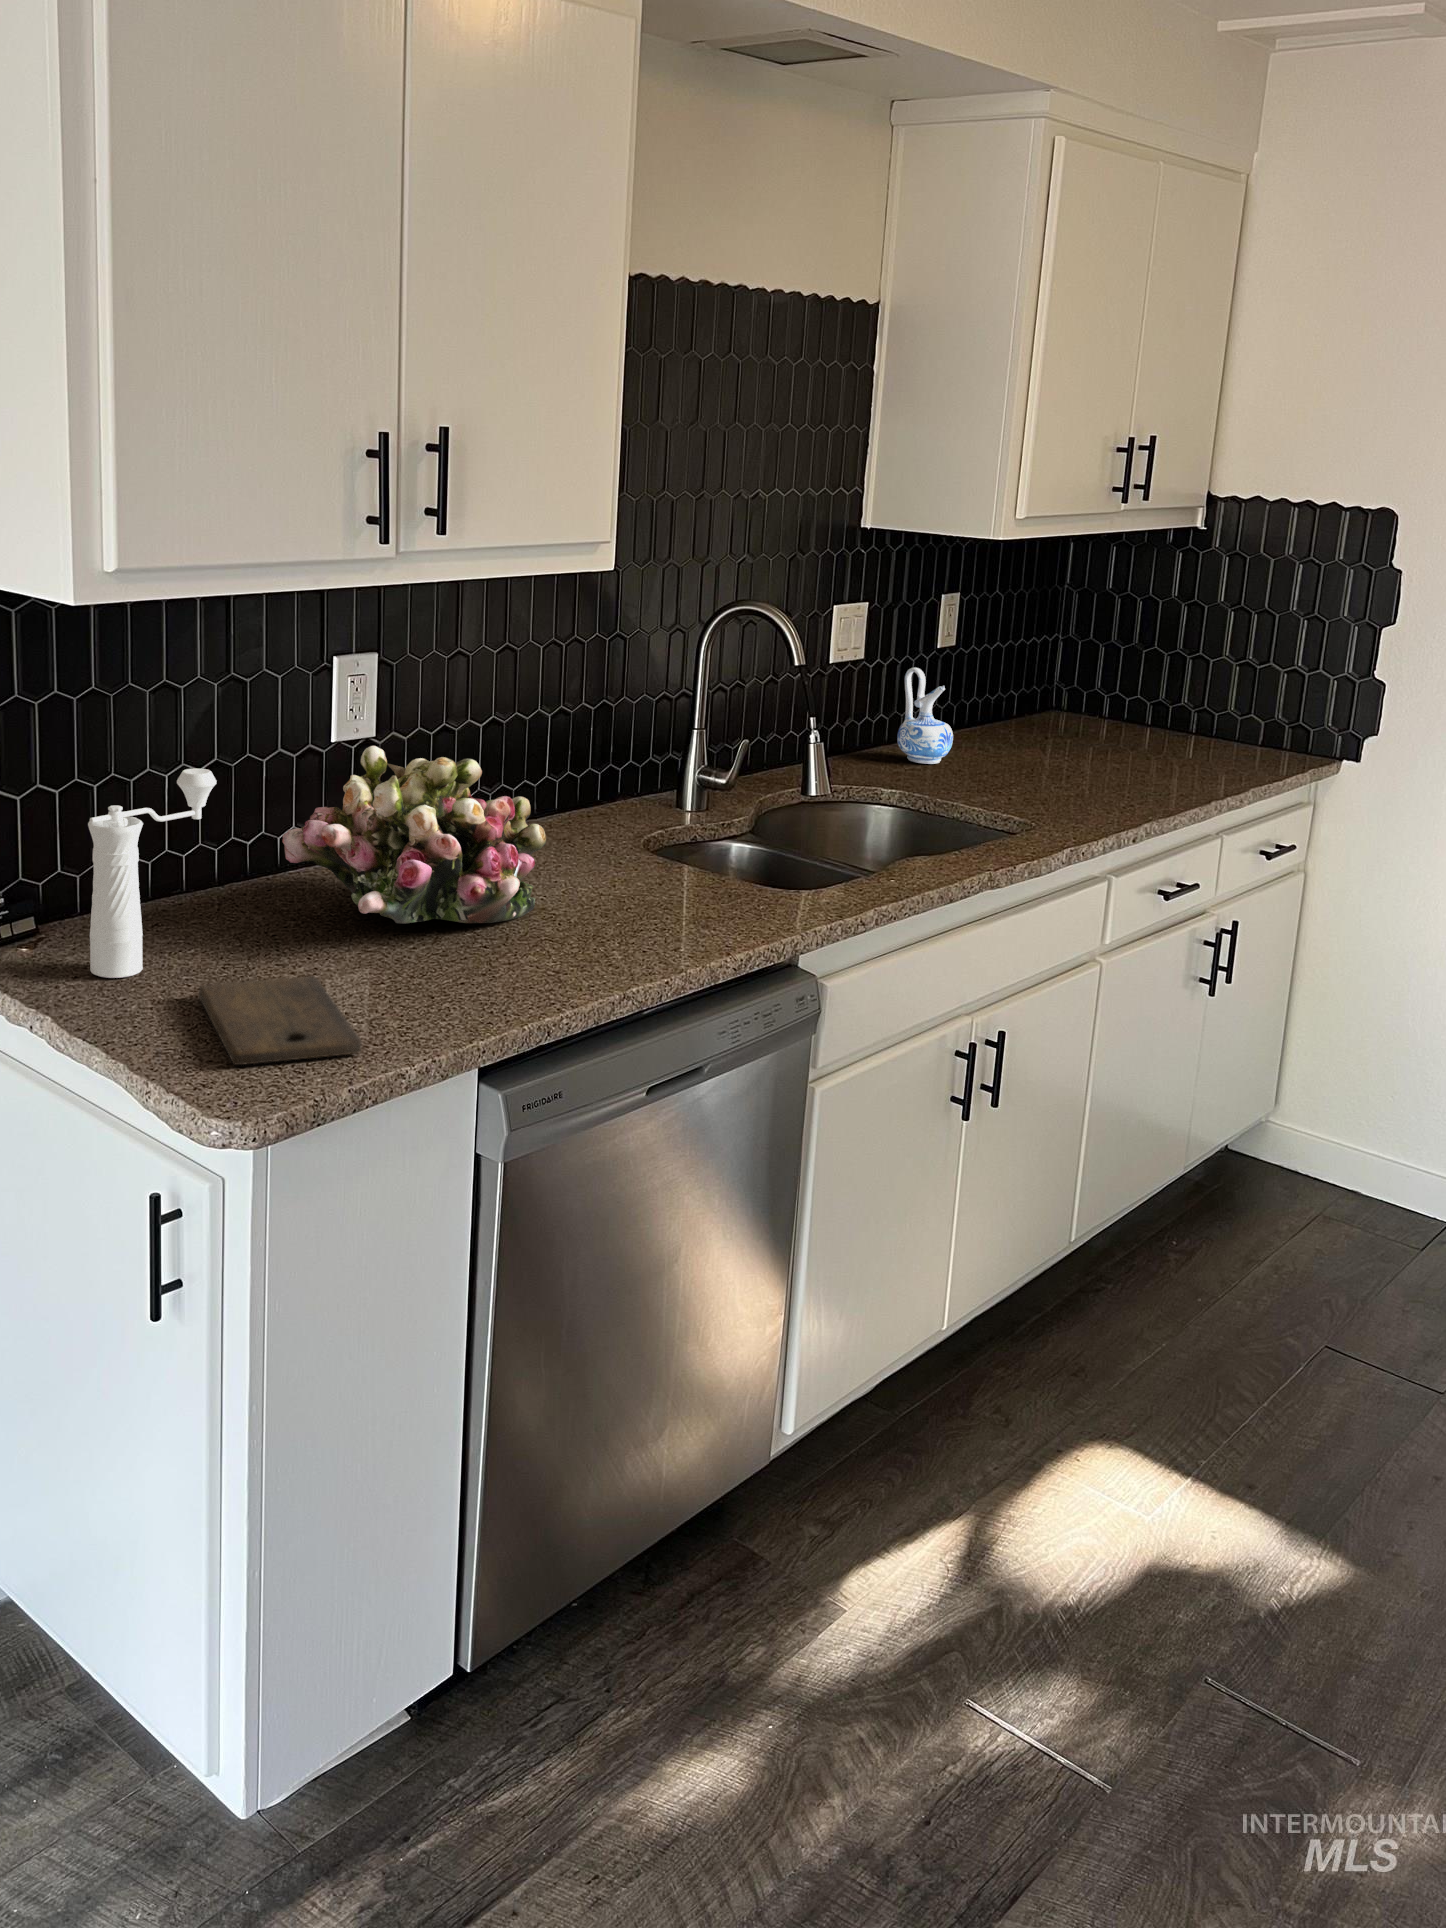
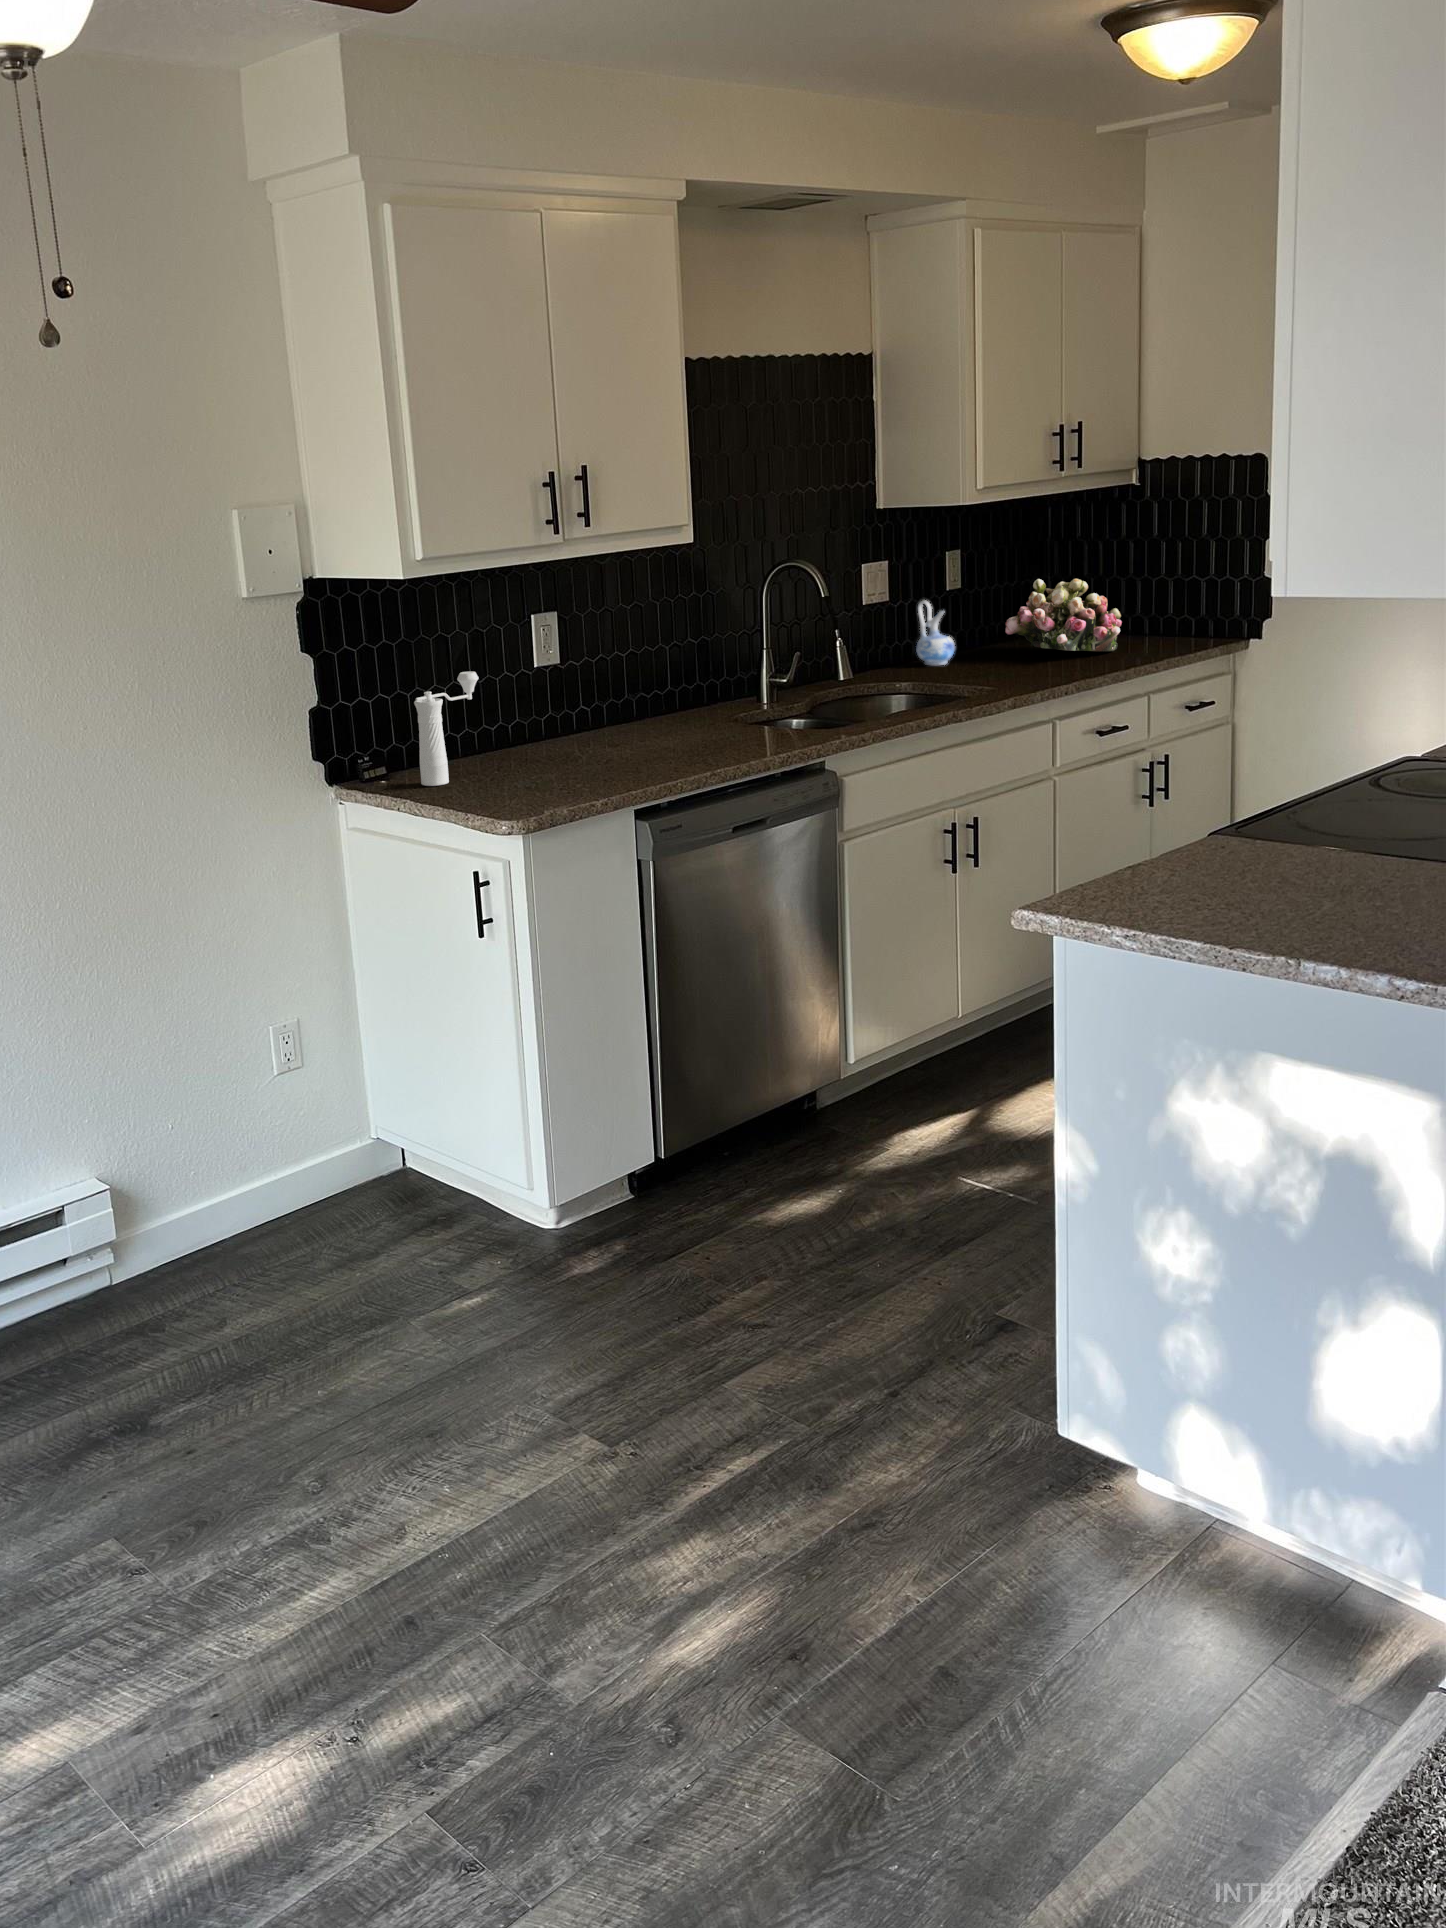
flower arrangement: present [282,746,546,923] -> present [1005,579,1122,651]
cutting board: present [199,976,362,1065] -> none [482,775,572,806]

